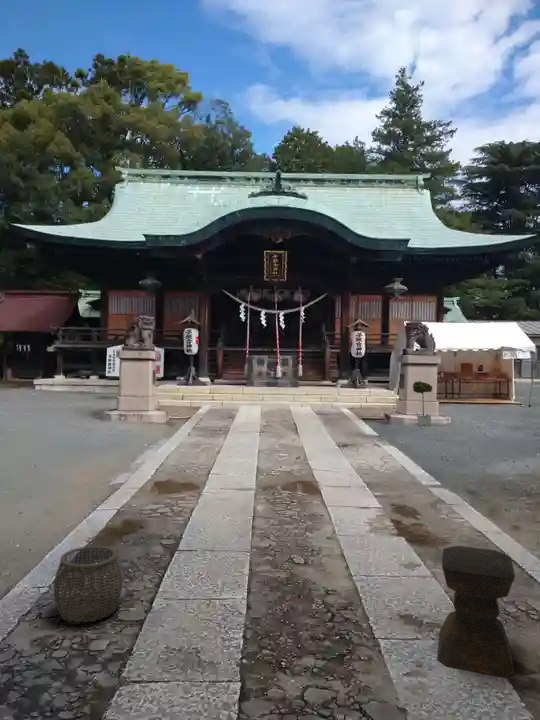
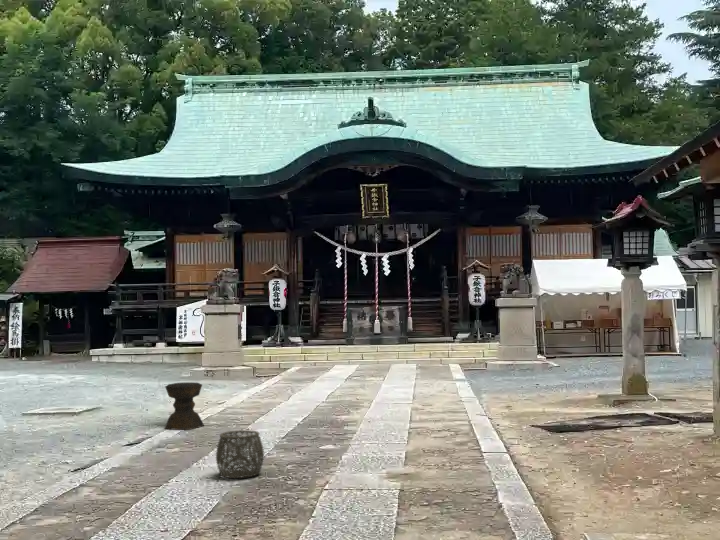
potted tree: present [413,381,432,426] -> none [532,324,555,374]
stool: present [437,546,515,677] -> present [165,382,204,430]

